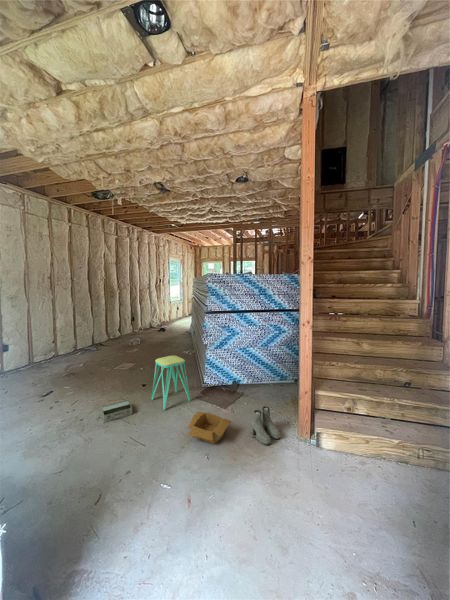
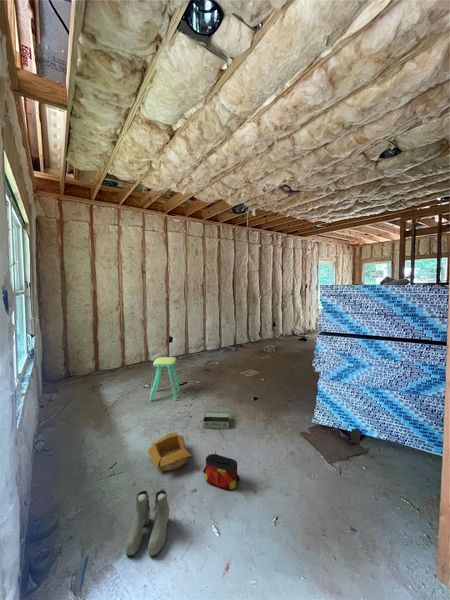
stool: present [151,356,190,410] -> present [150,357,180,401]
boots: present [251,406,280,445] -> present [126,490,169,556]
cardboard box: present [188,412,231,444] -> present [147,432,192,471]
bag: none [129,429,168,460] -> present [203,454,240,491]

